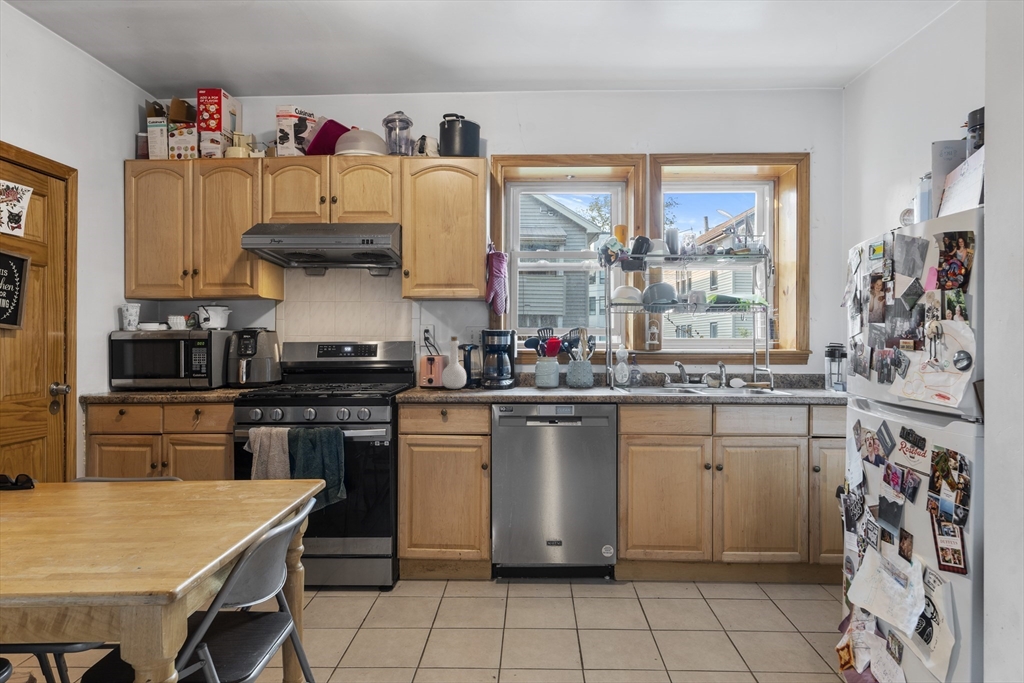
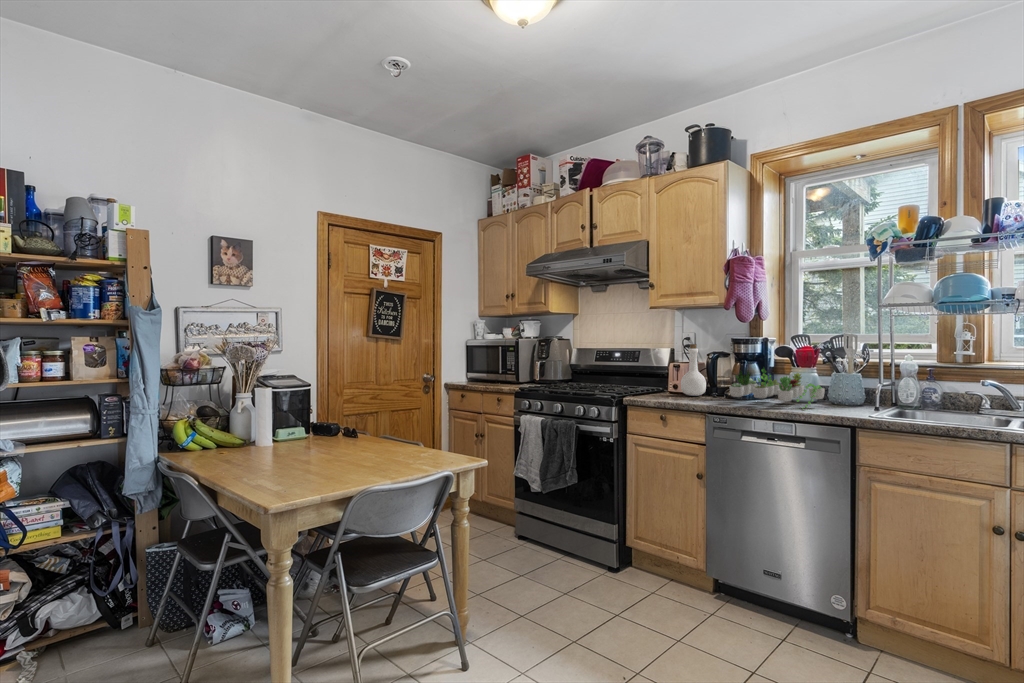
succulent plant: none [503,357,579,393] -> present [730,370,825,409]

